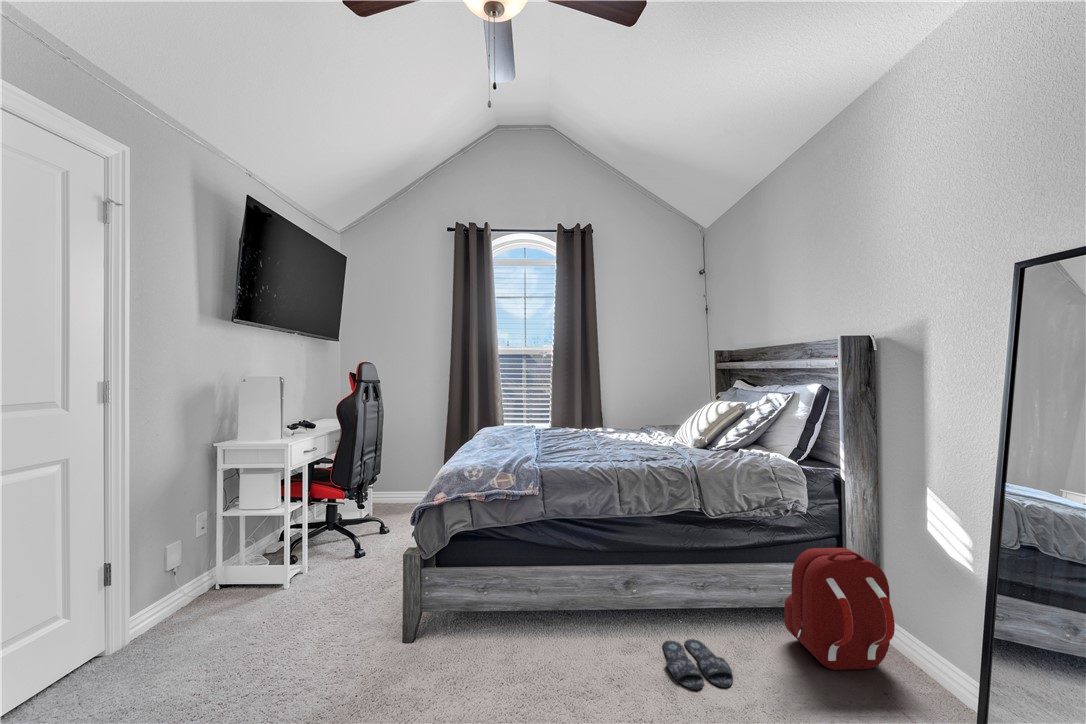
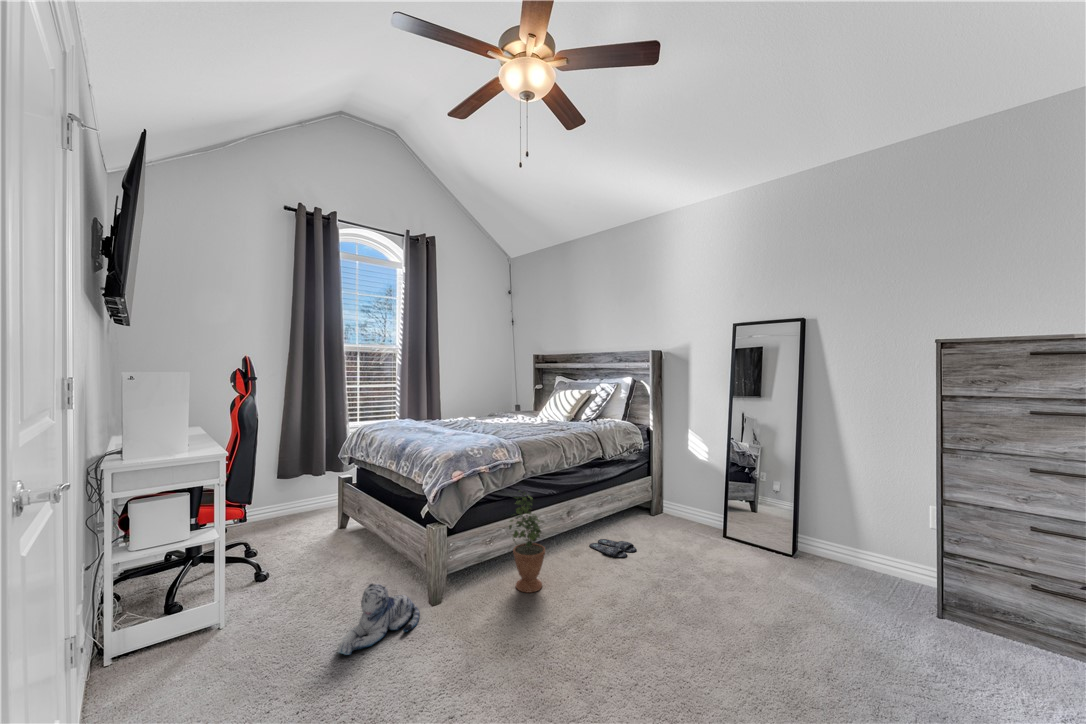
potted plant: none [479,535,535,682] -> present [509,492,545,592]
backpack: present [785,548,895,670] -> none [635,466,688,530]
plush toy: none [273,595,384,663] -> present [338,583,420,655]

